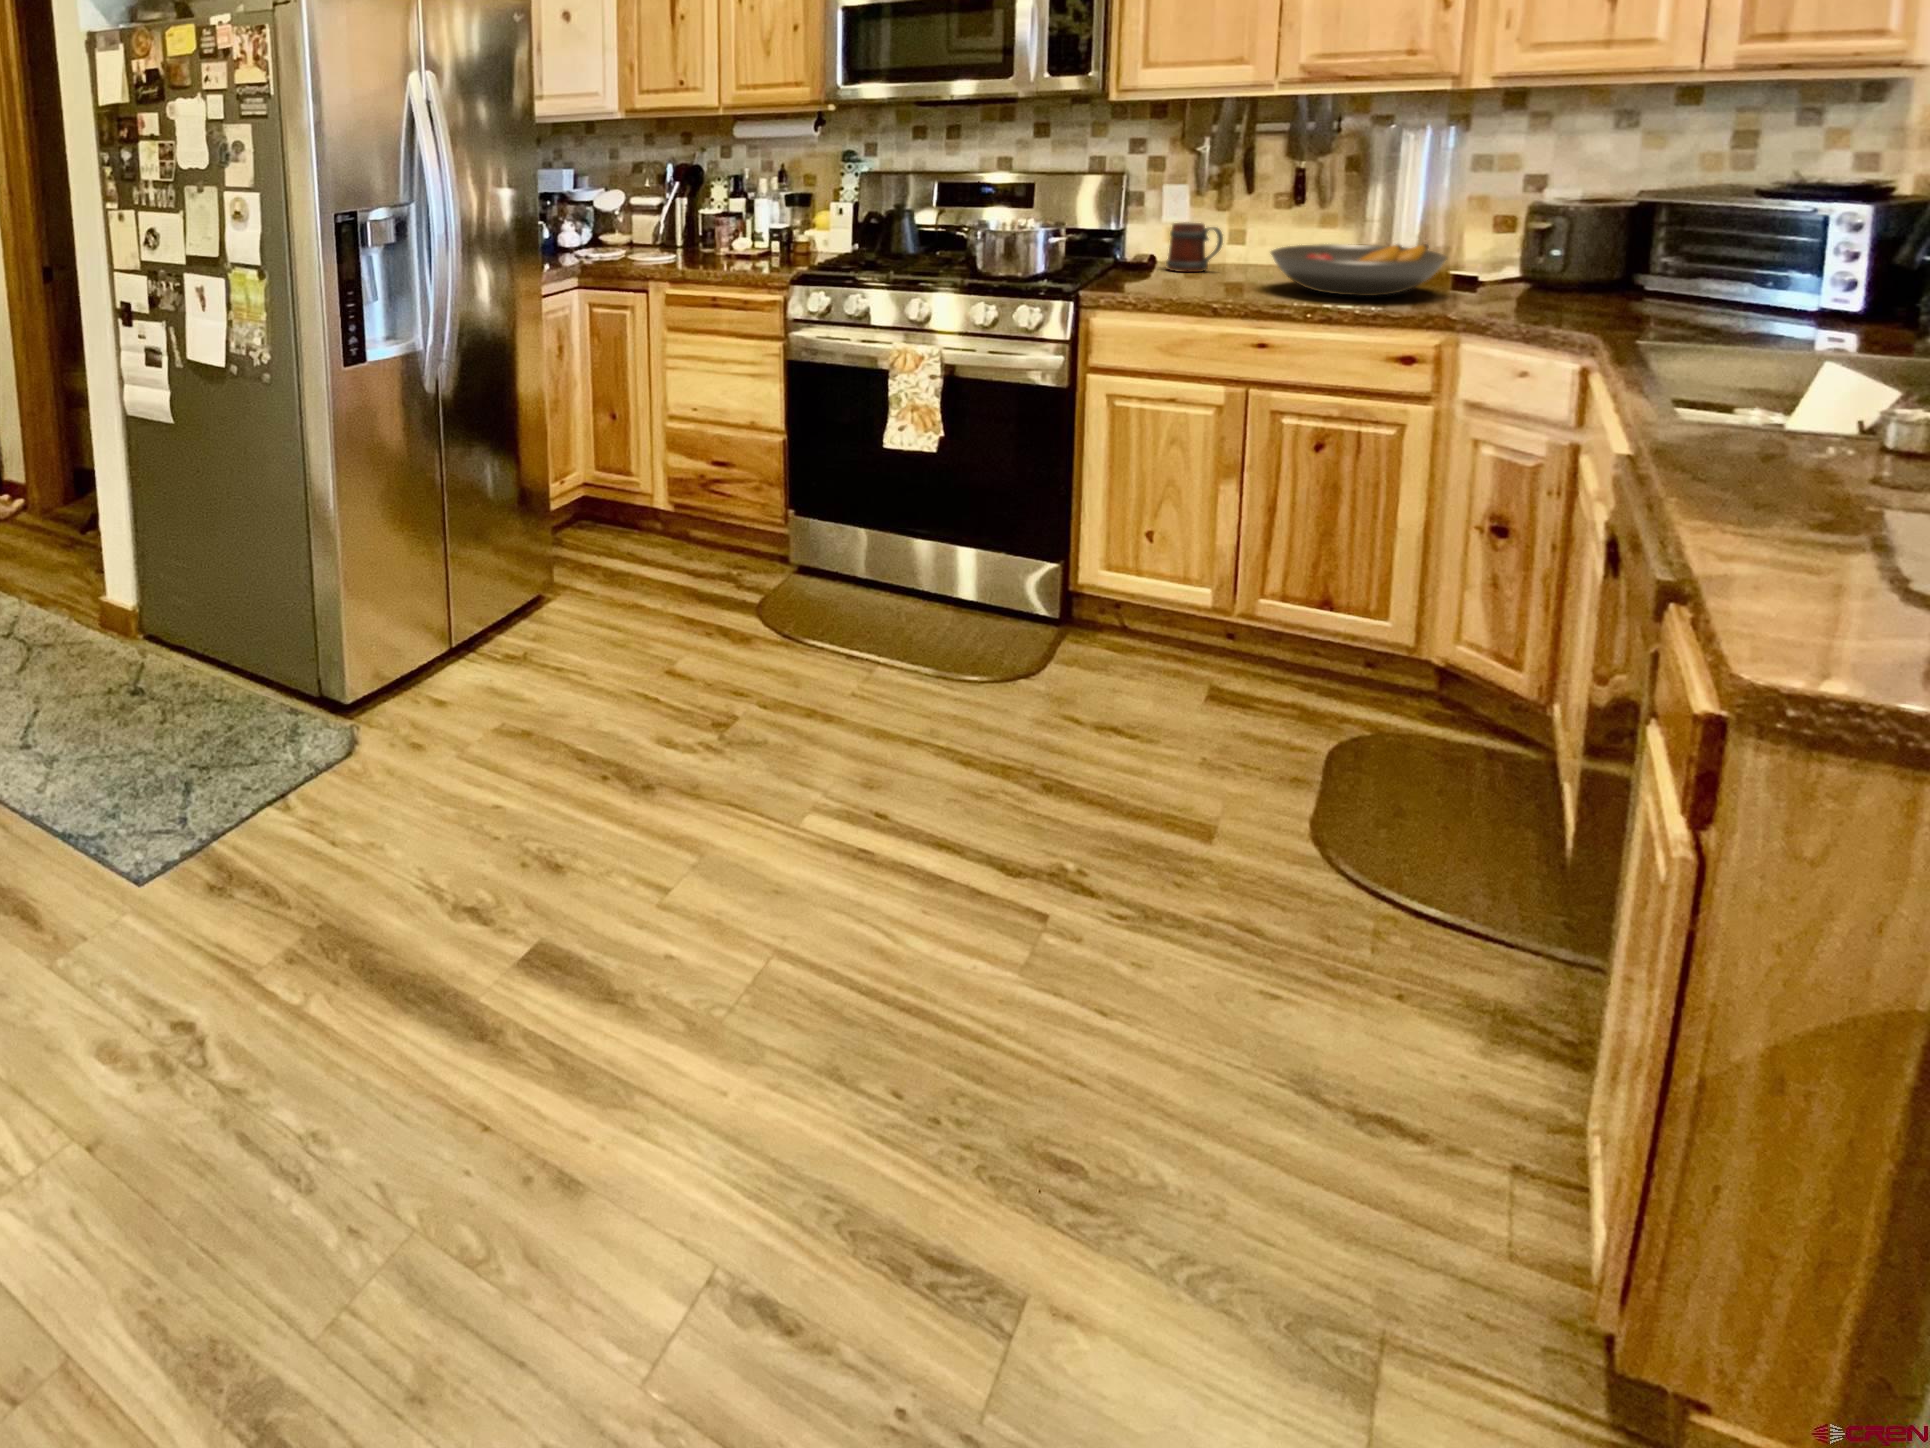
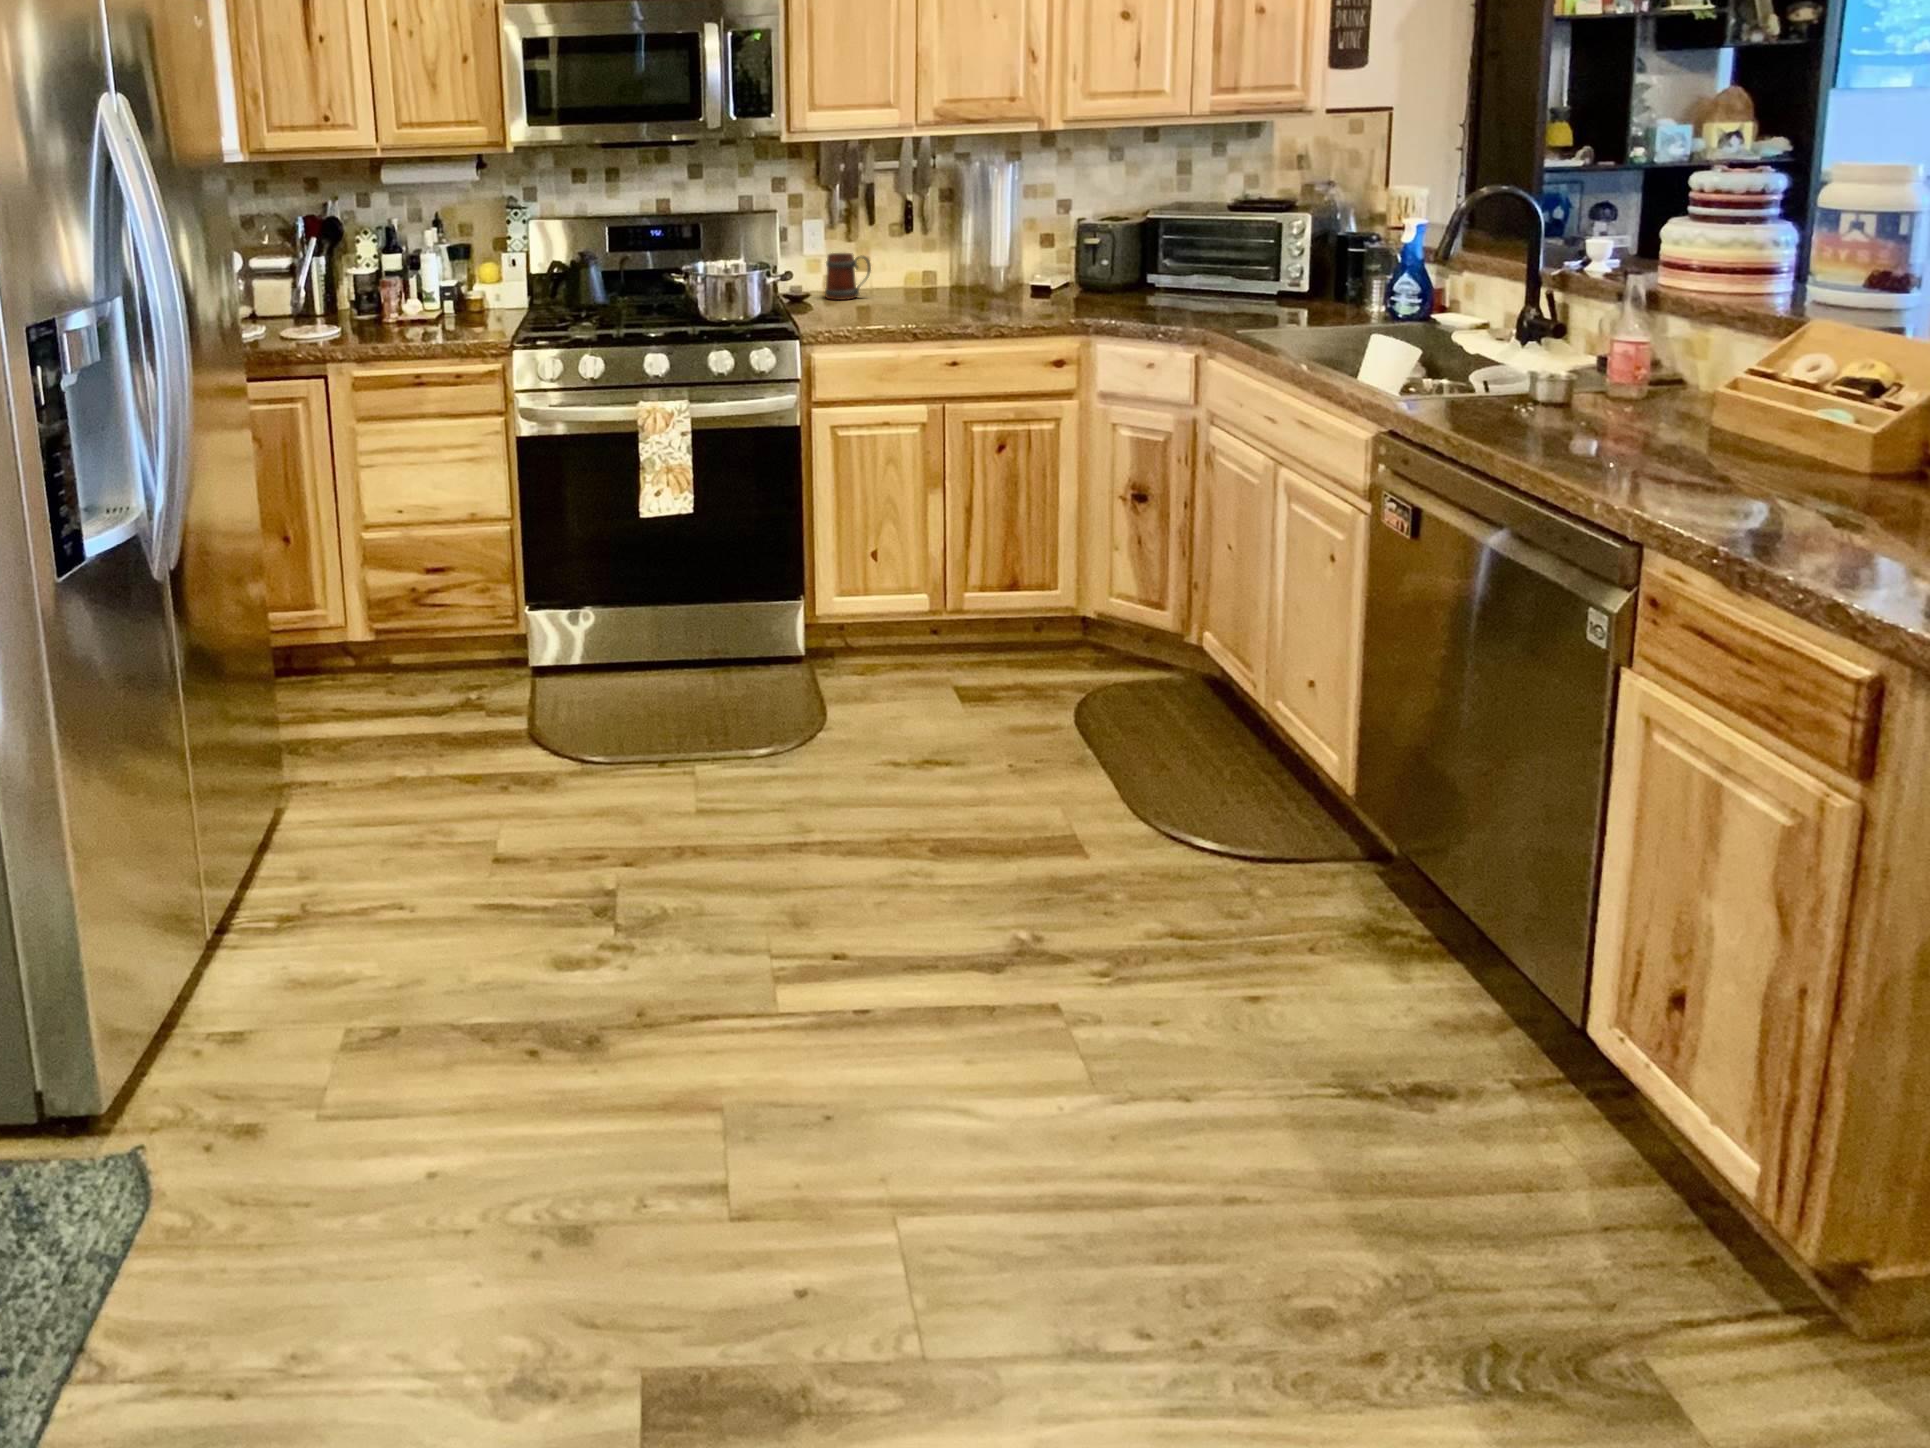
fruit bowl: present [1271,244,1447,296] -> none [928,260,1054,310]

